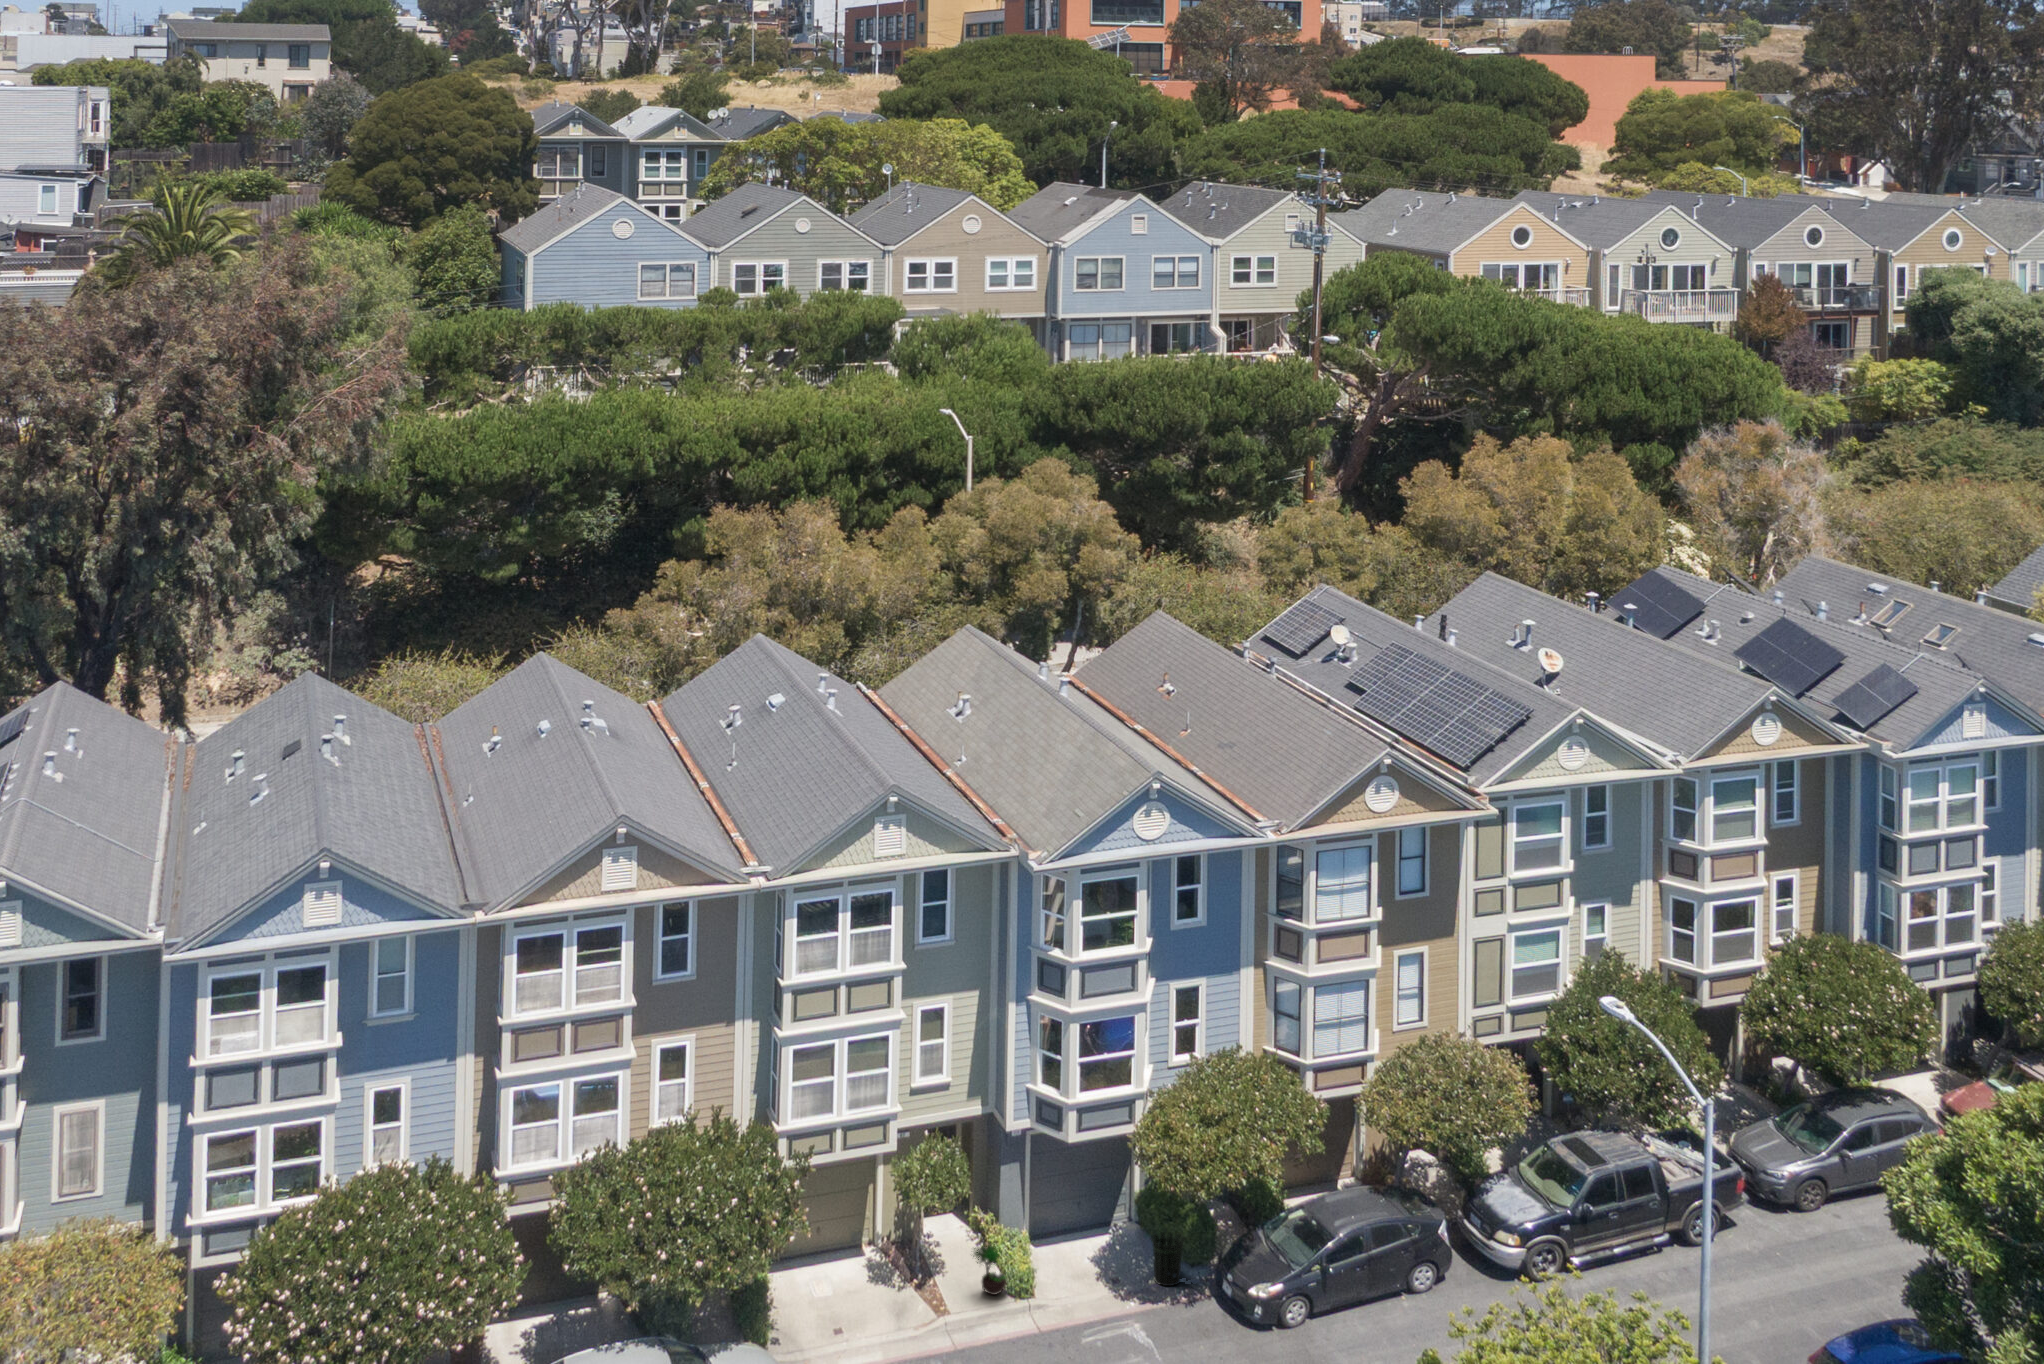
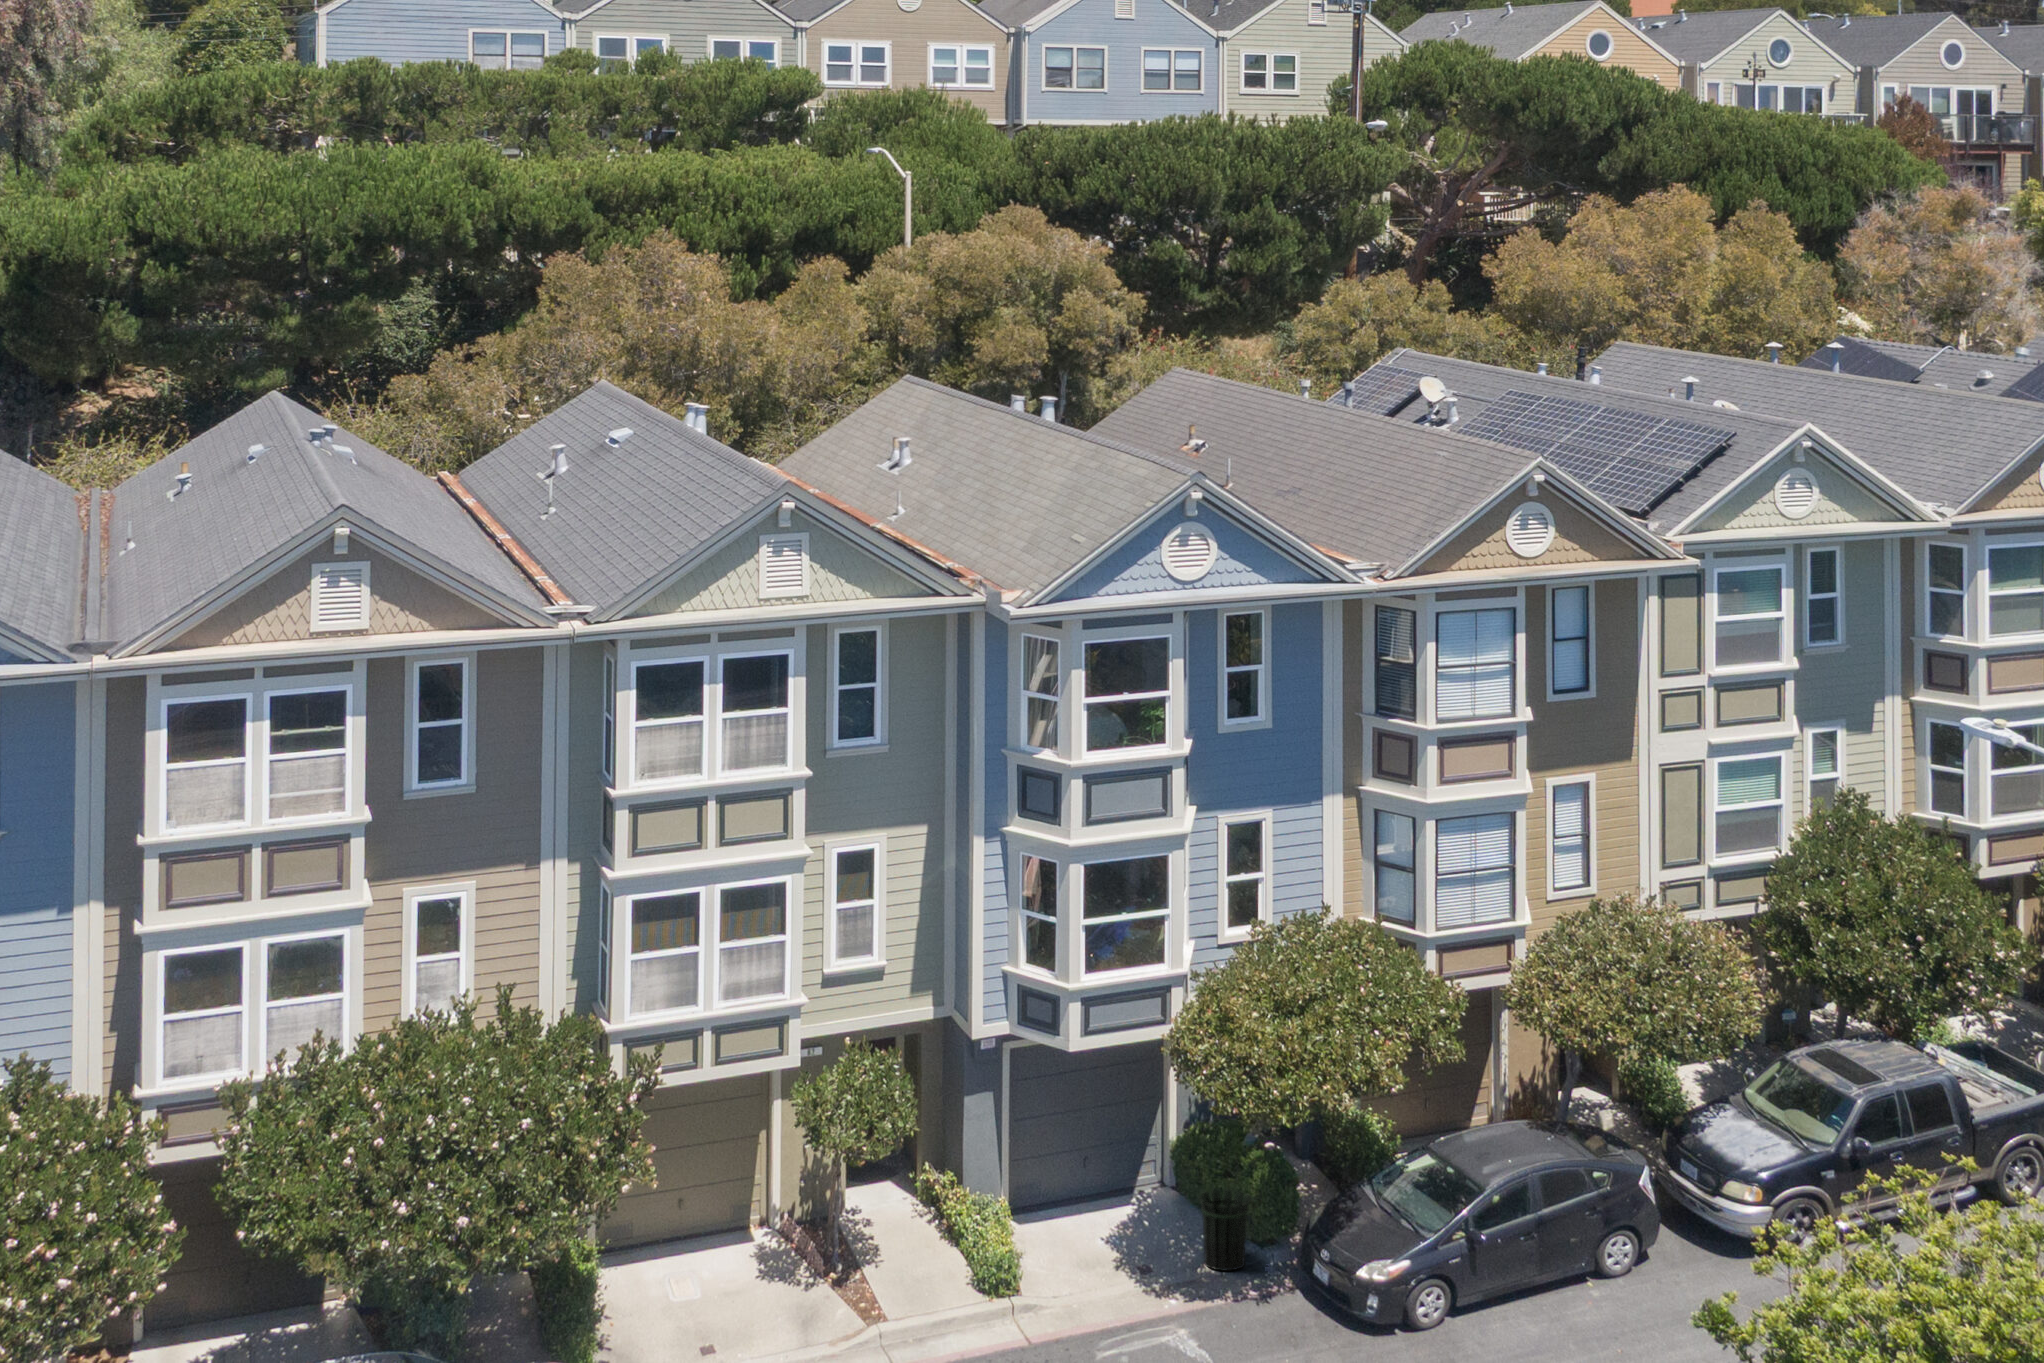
potted tree: present [973,1244,1006,1295] -> none [915,1197,975,1288]

